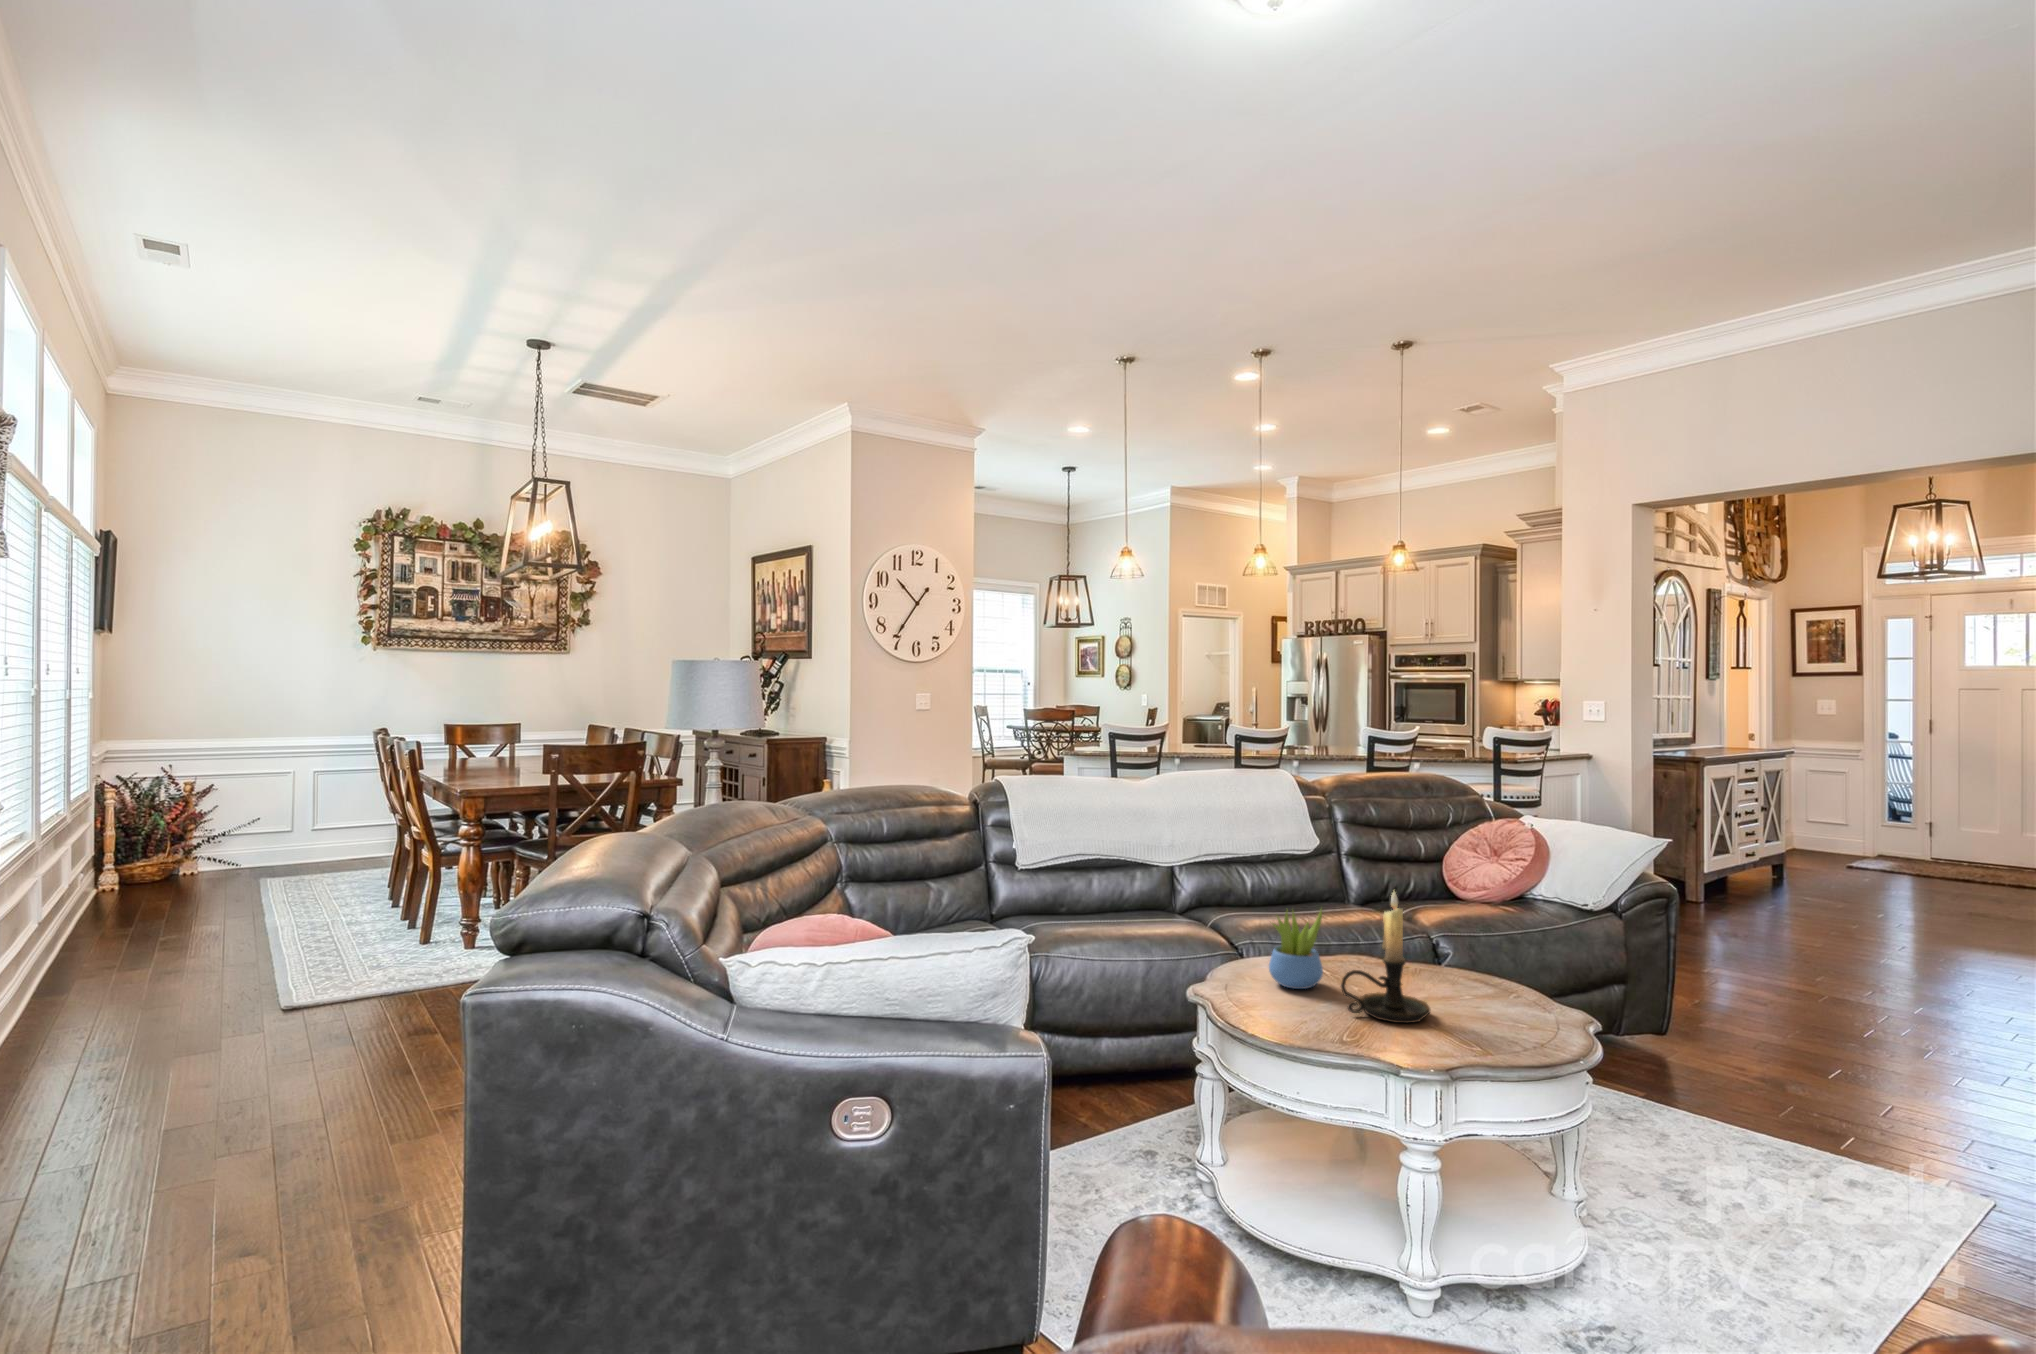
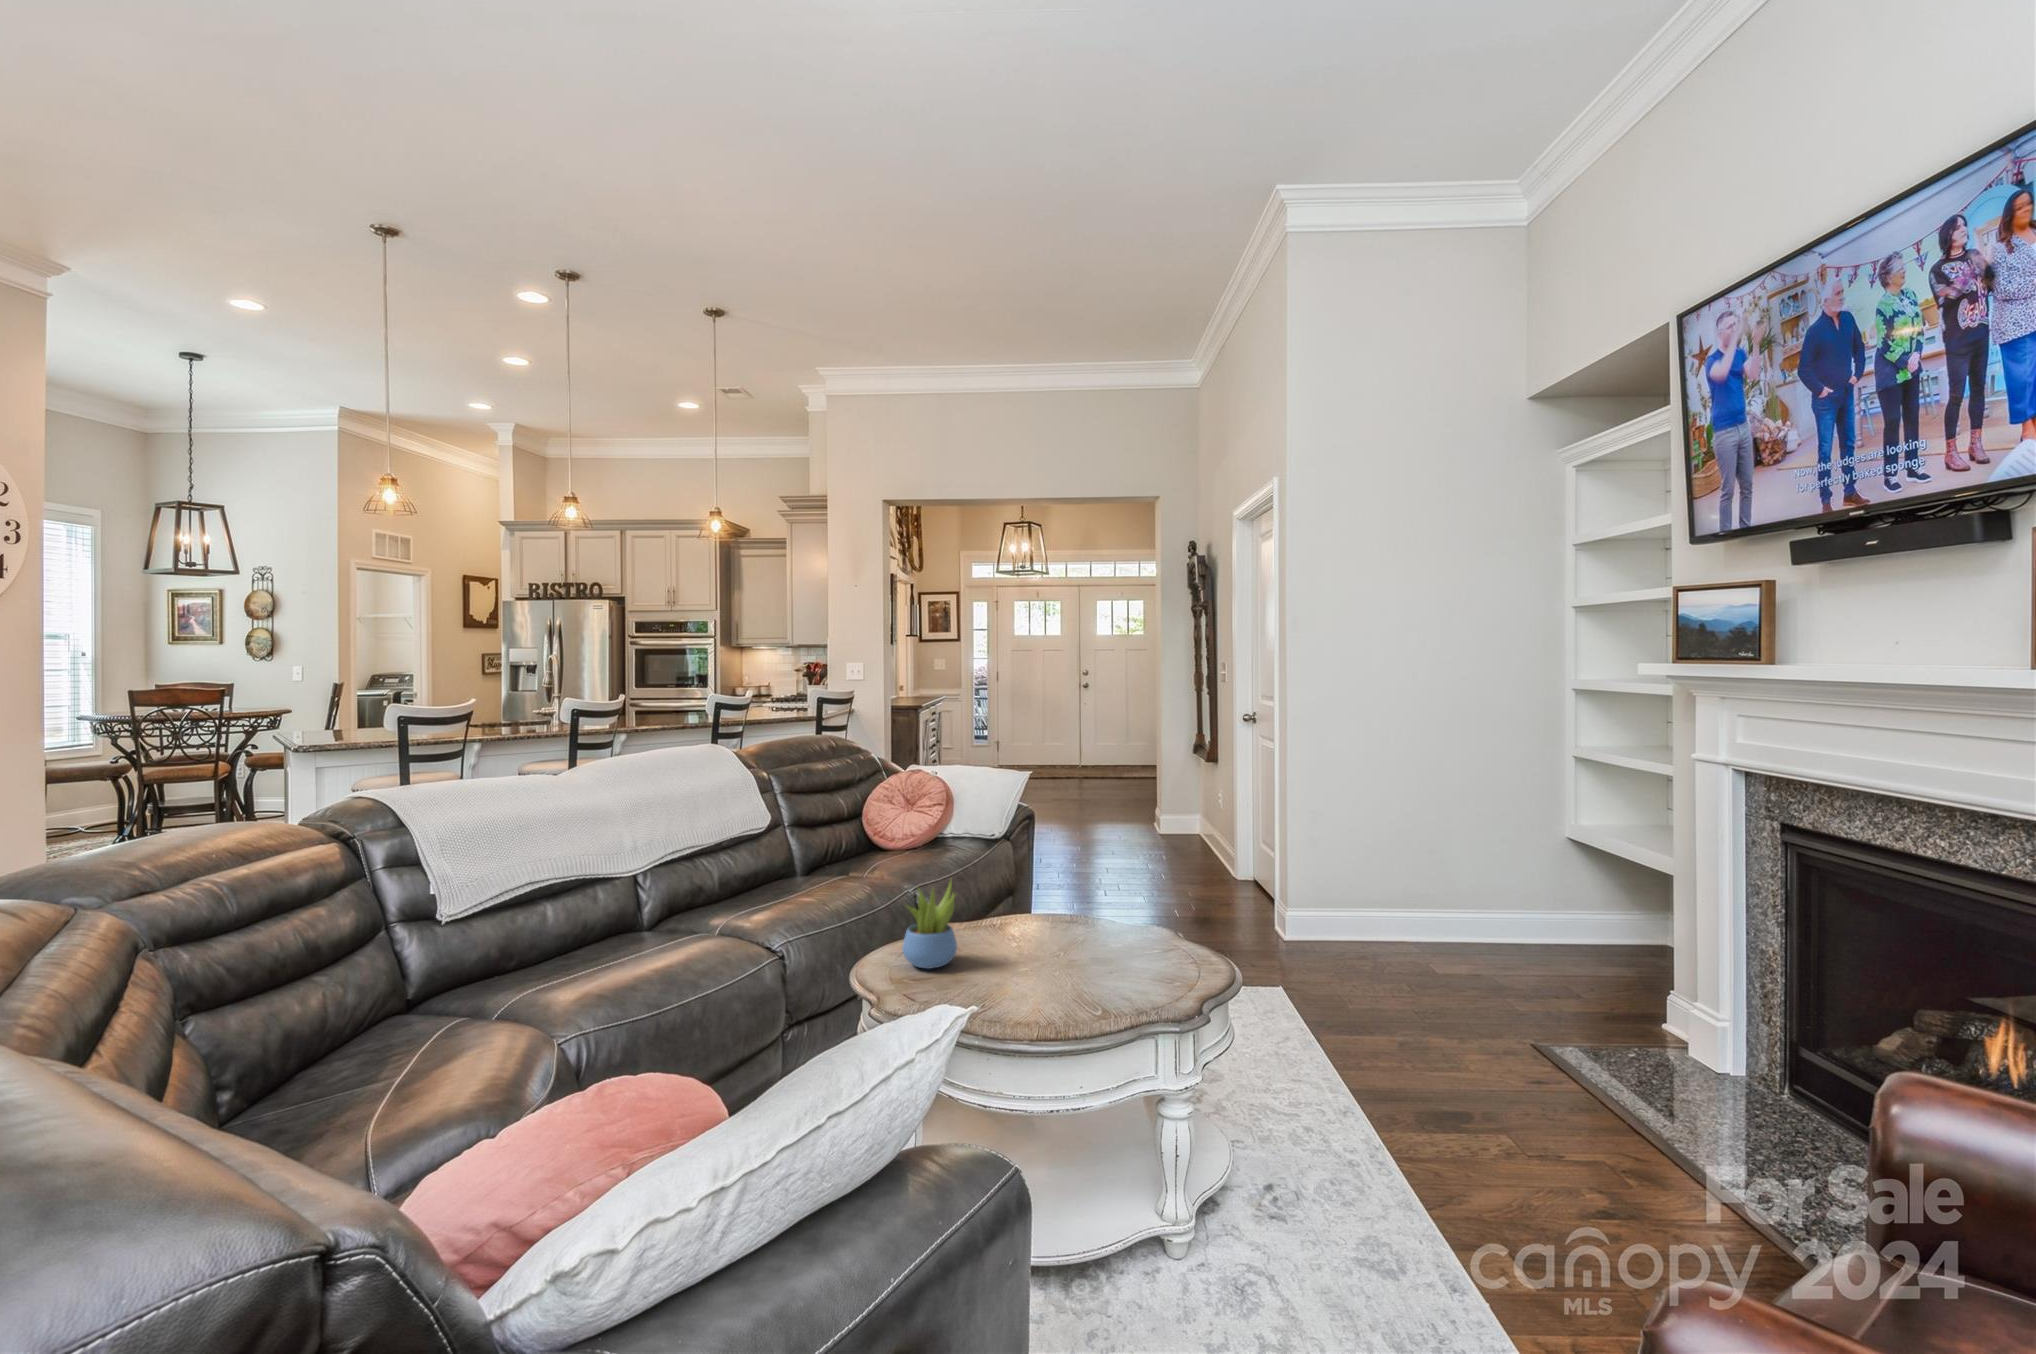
candle holder: present [1341,891,1430,1023] -> none [1011,844,1075,973]

